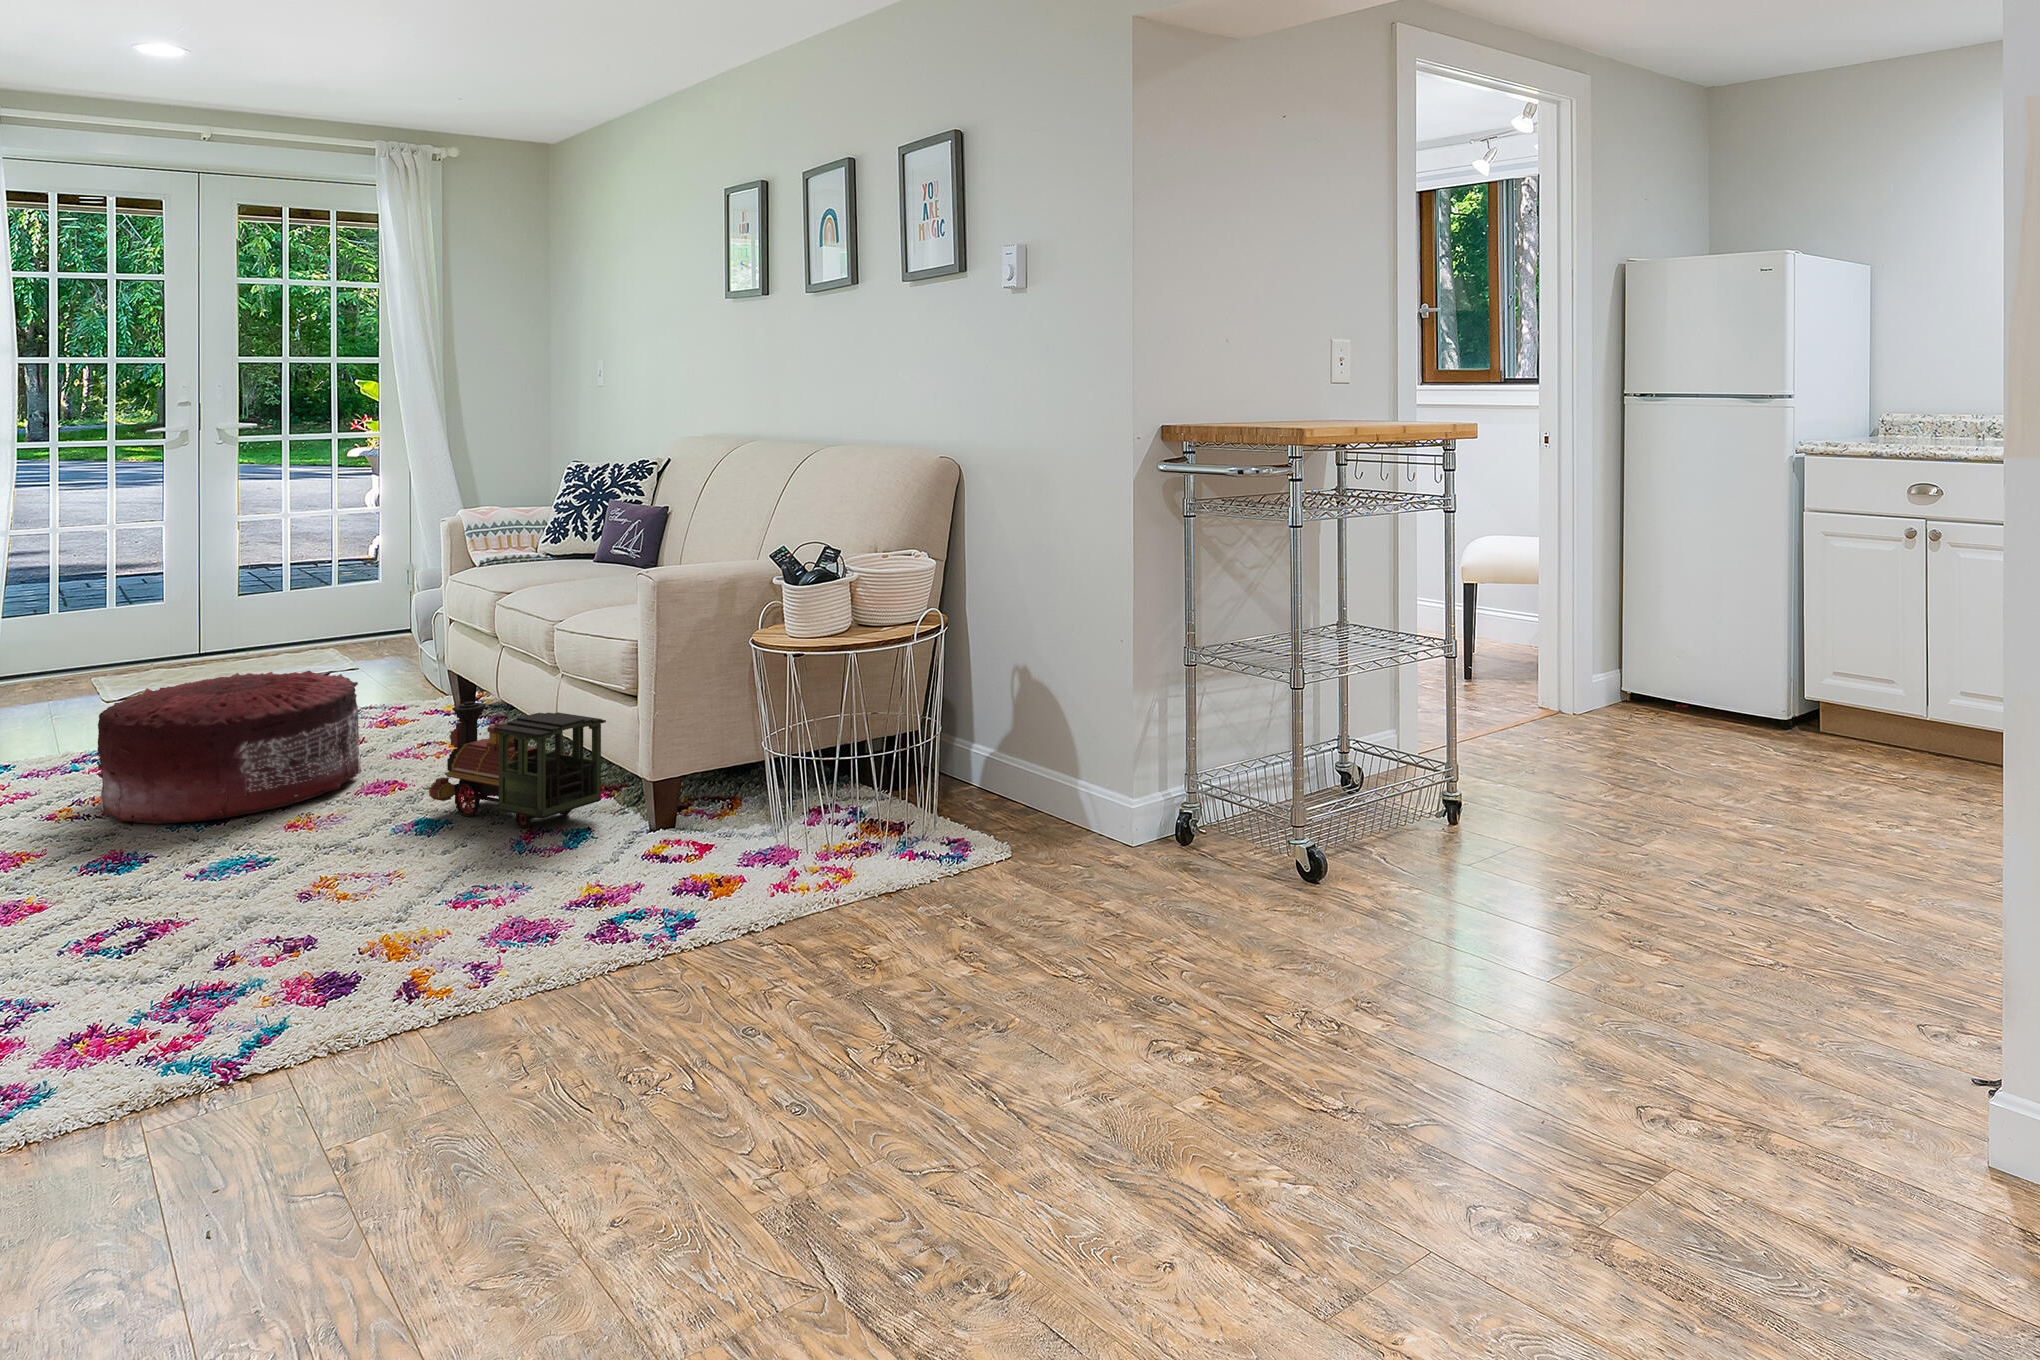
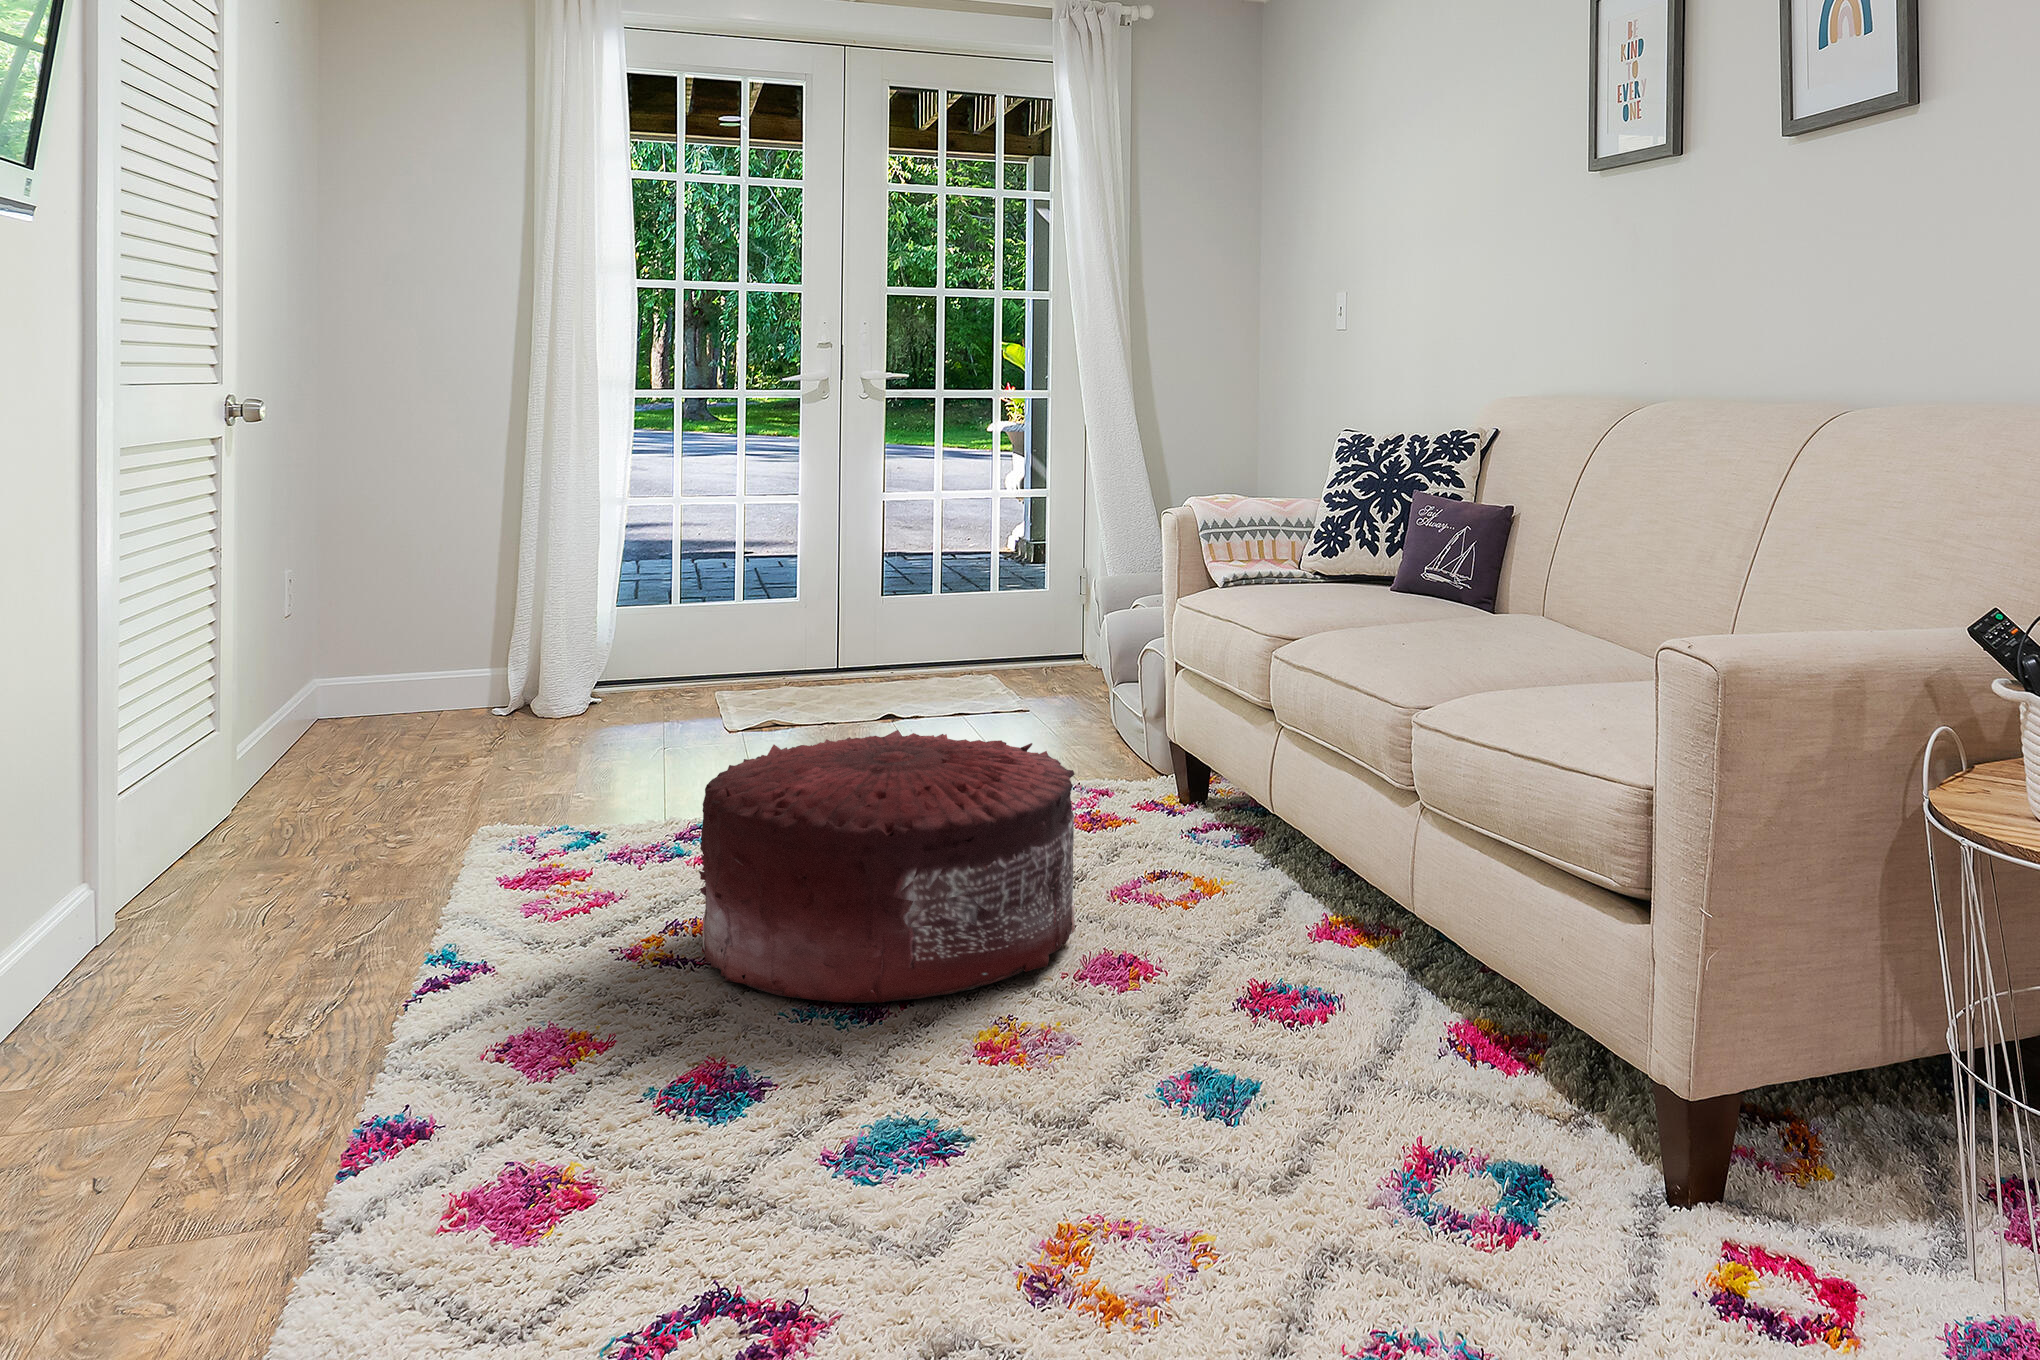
toy train: present [429,701,606,828] -> none [1208,845,1552,1138]

